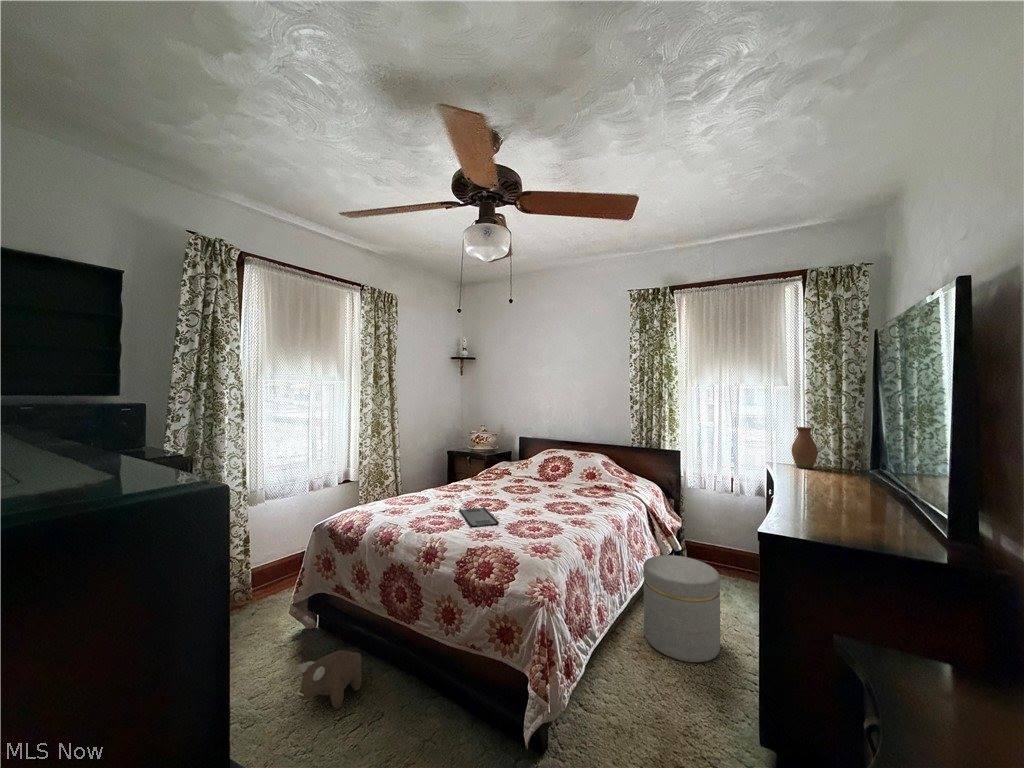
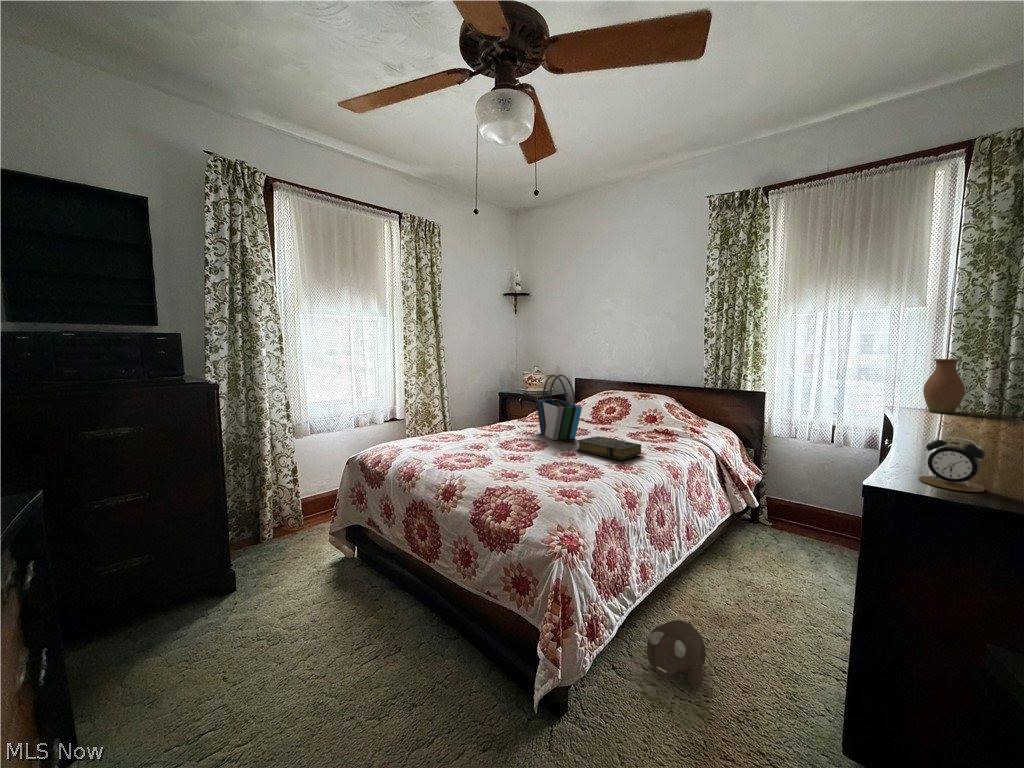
tote bag: none [493,439,537,499] -> present [536,375,582,440]
book: none [534,495,589,516] -> present [577,436,641,460]
alarm clock: none [789,495,827,533] -> present [919,437,985,492]
tray: present [459,506,499,526] -> none [493,446,531,466]
ottoman: present [643,555,720,662] -> none [702,510,805,637]
plush toy: present [297,650,362,709] -> present [647,620,706,689]

